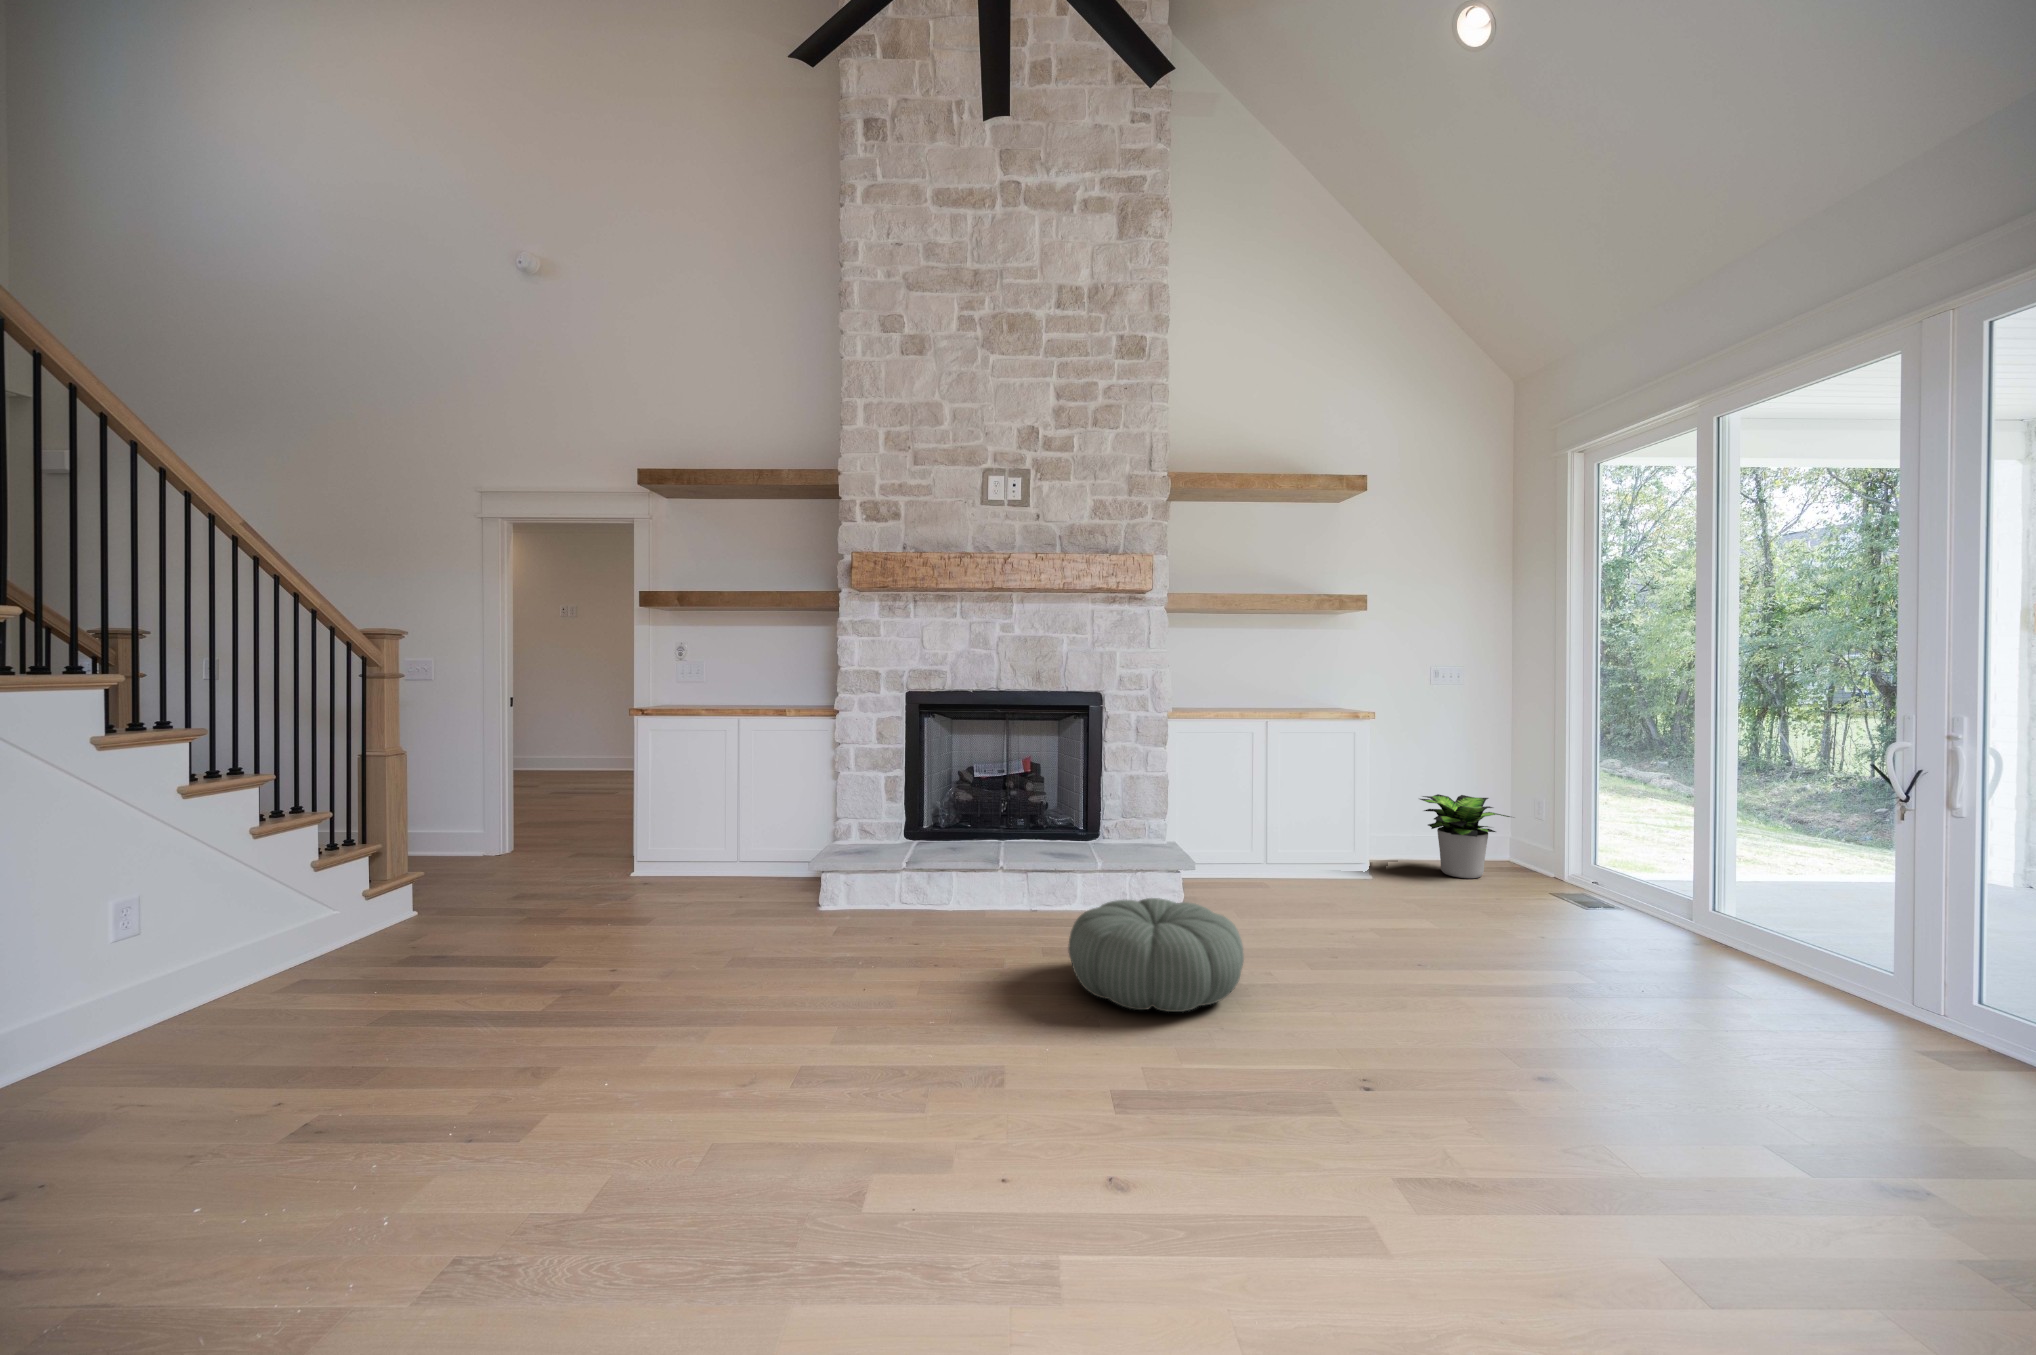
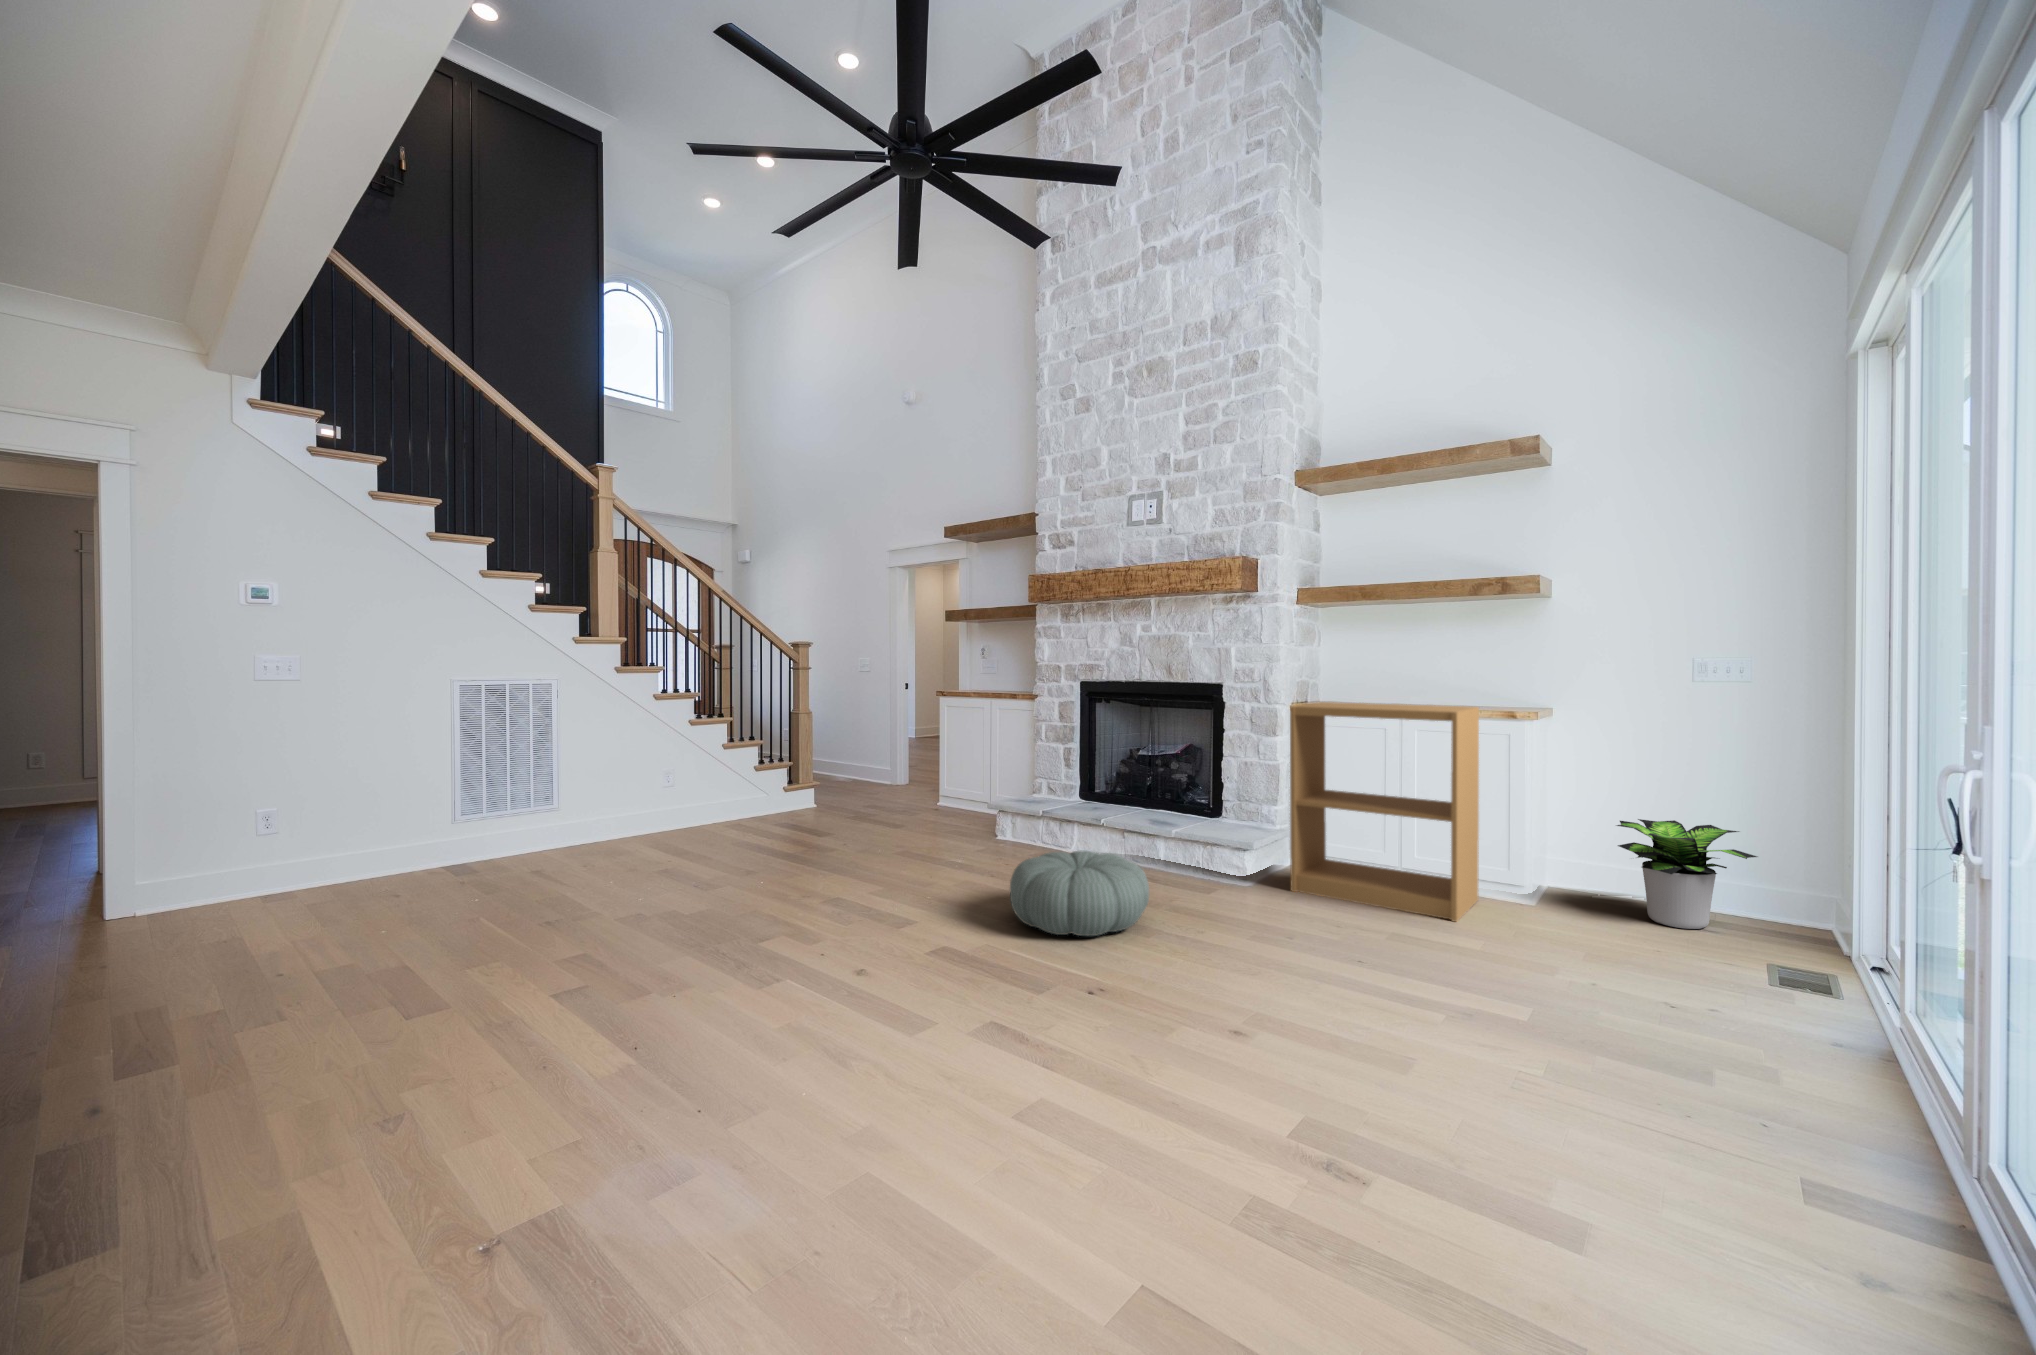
bookshelf: none [1204,709,1380,906] -> present [1290,702,1479,922]

